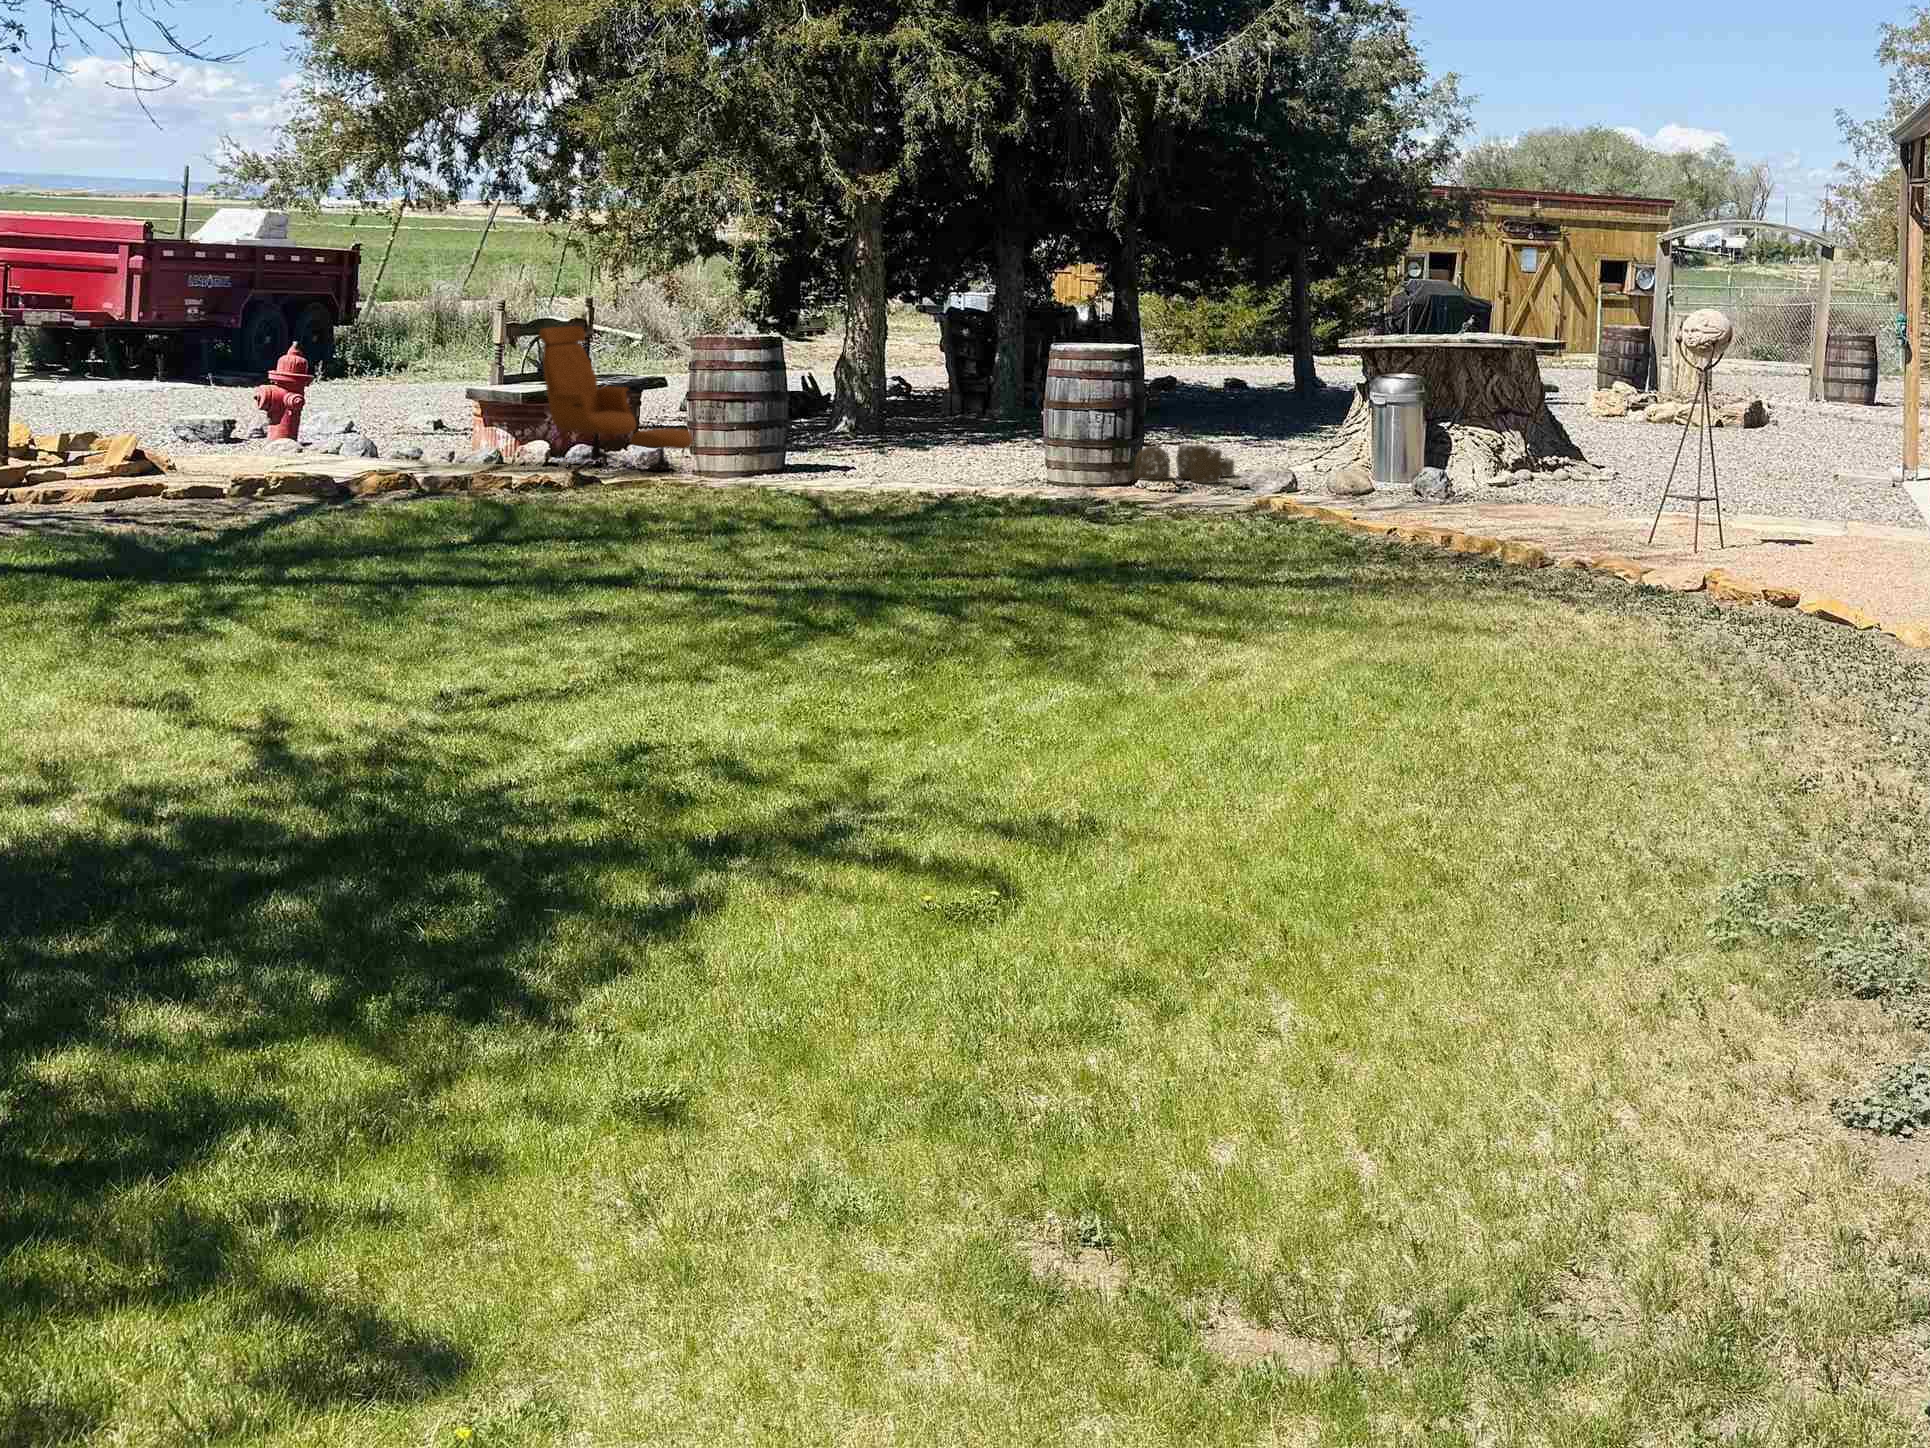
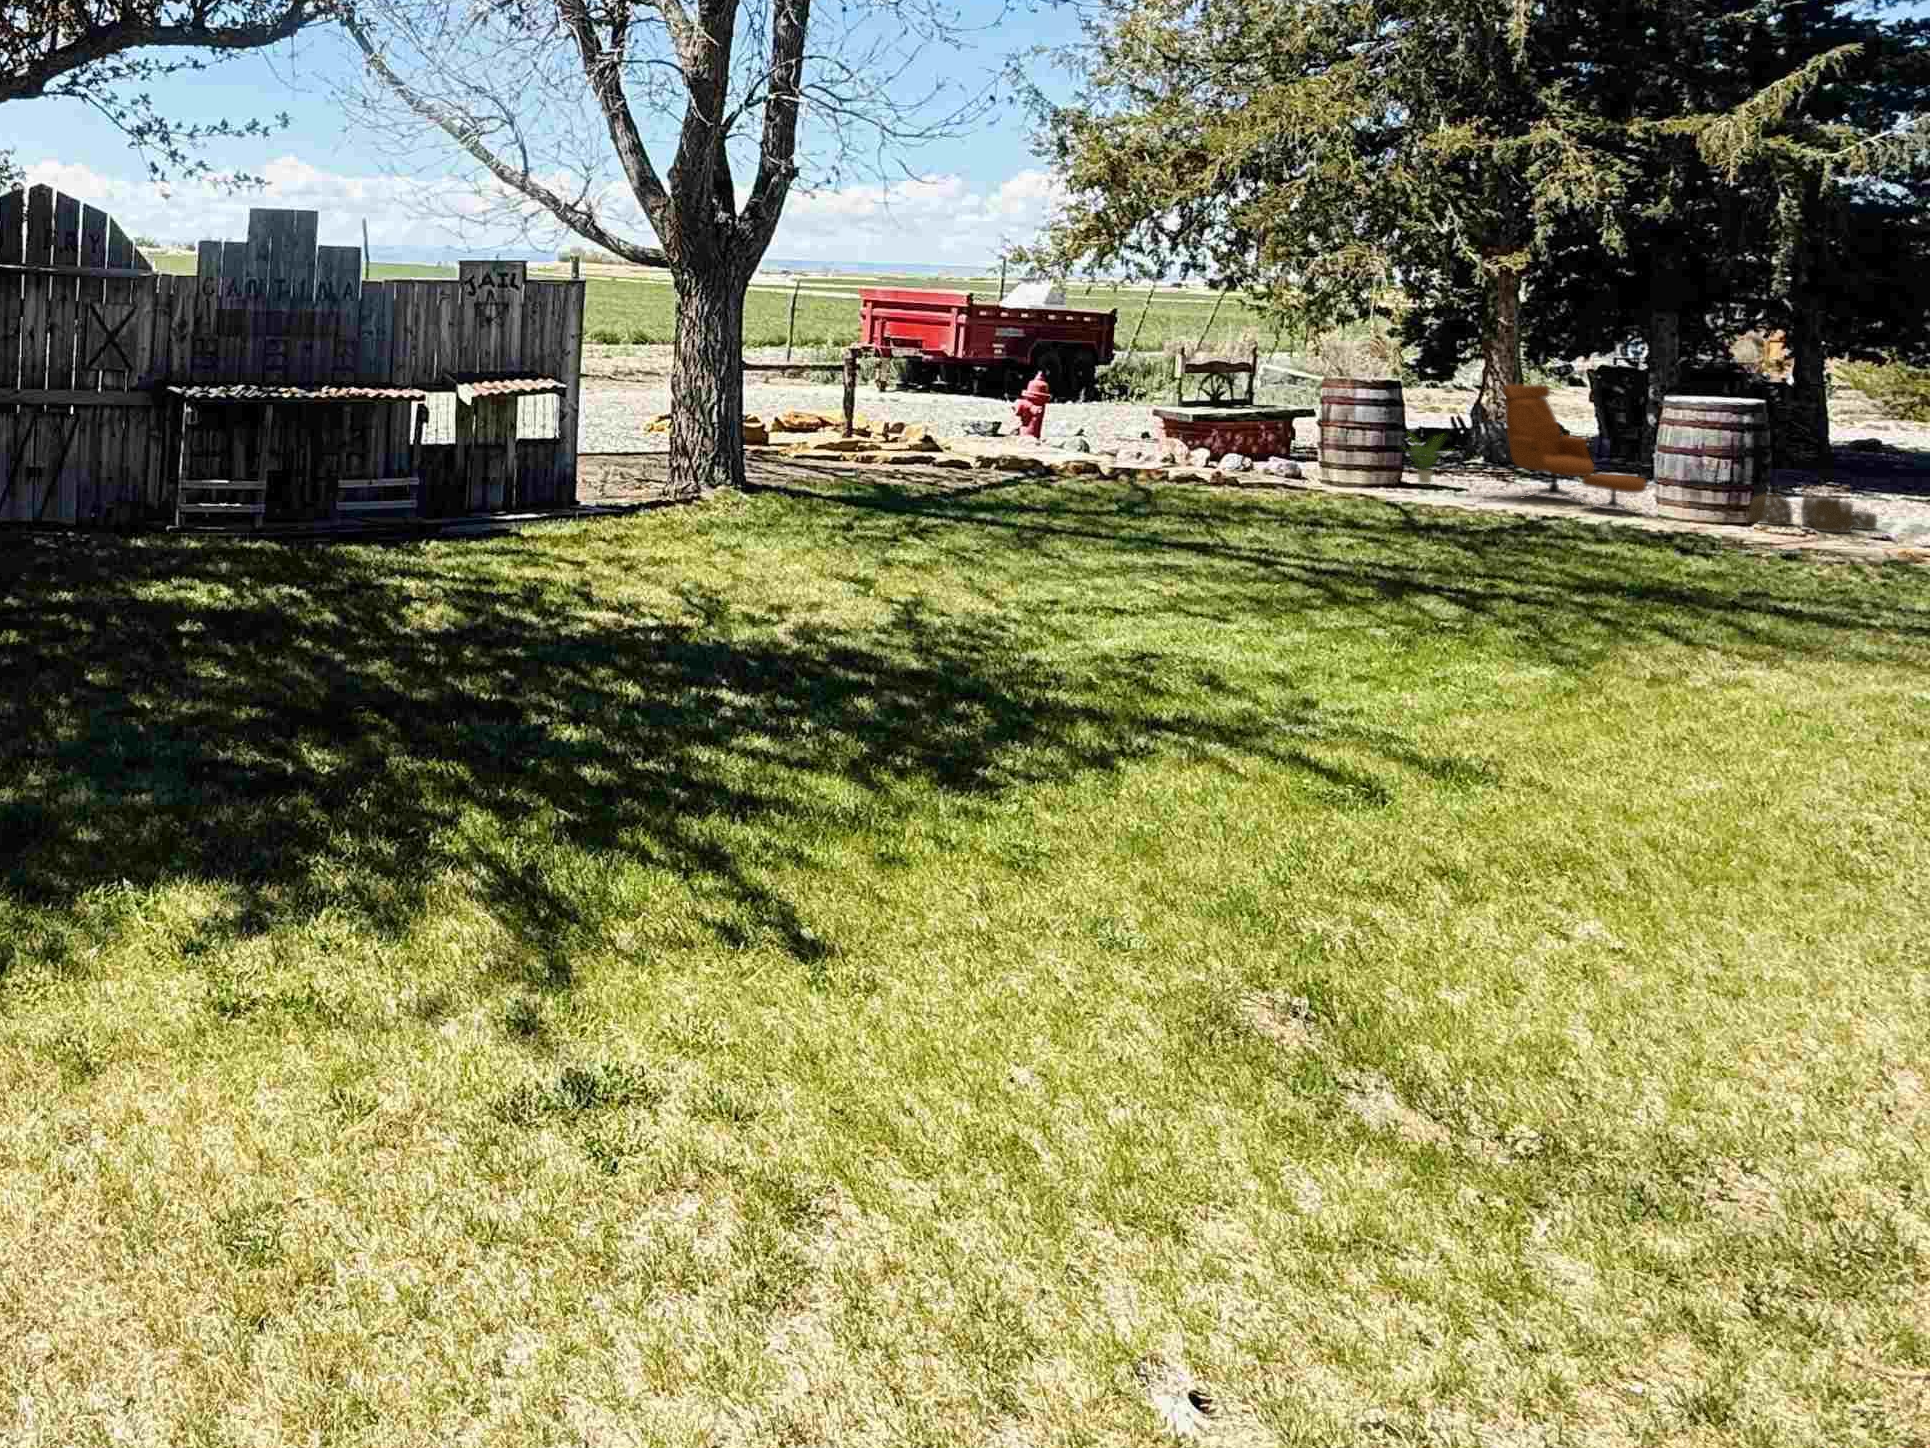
lounge chair: present [540,326,693,473] -> present [1502,384,1647,509]
potted plant: none [783,397,849,464] -> present [1403,437,1447,484]

